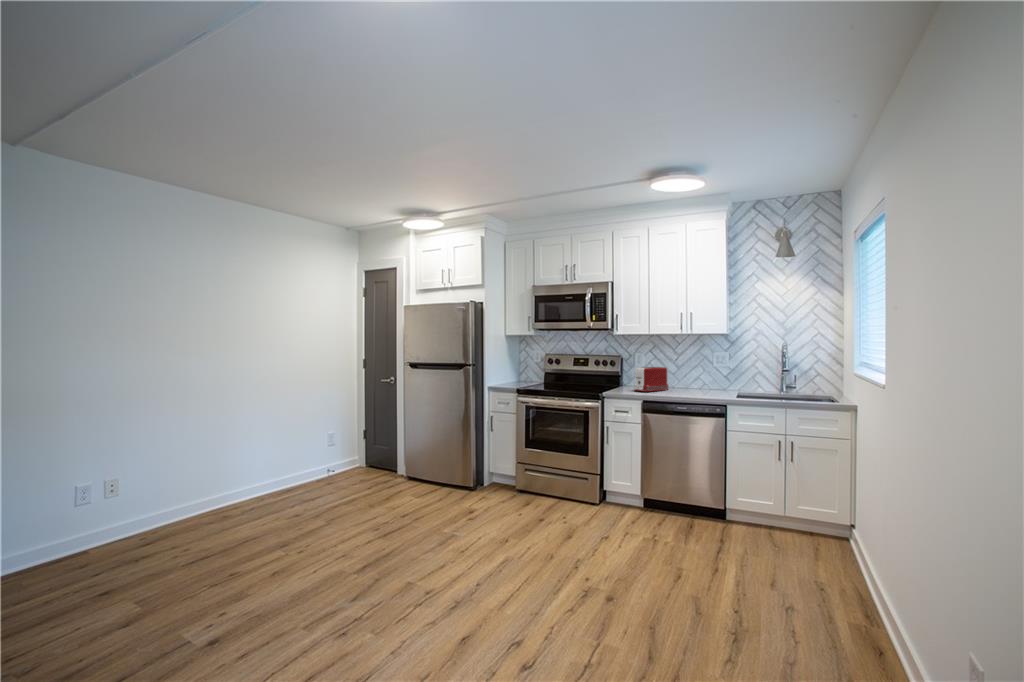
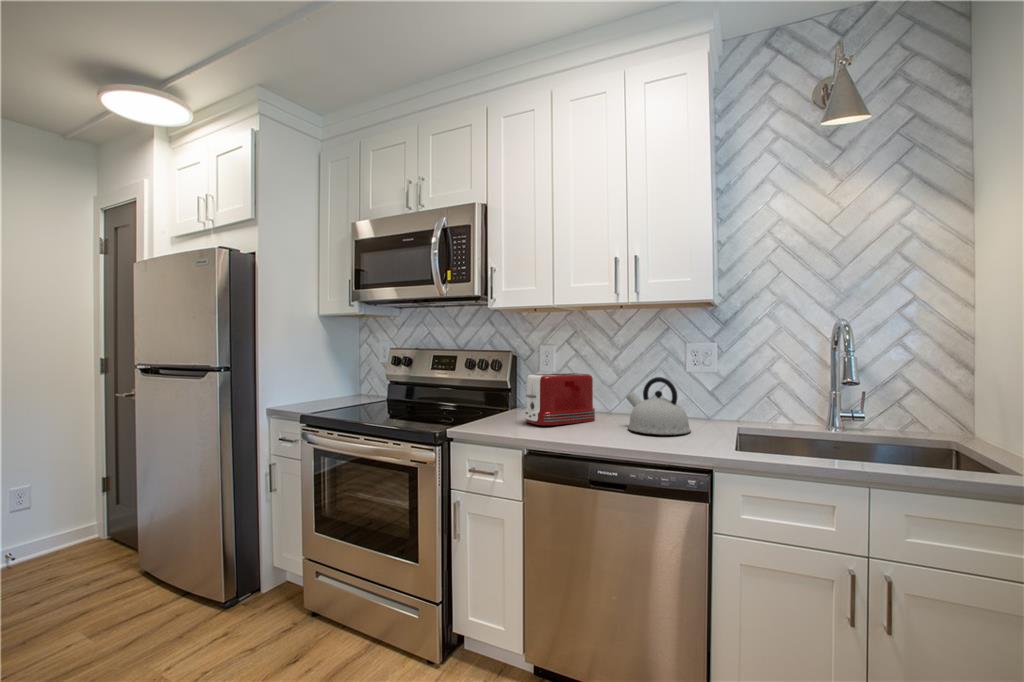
kettle: none [686,368,717,394] -> present [626,377,691,435]

